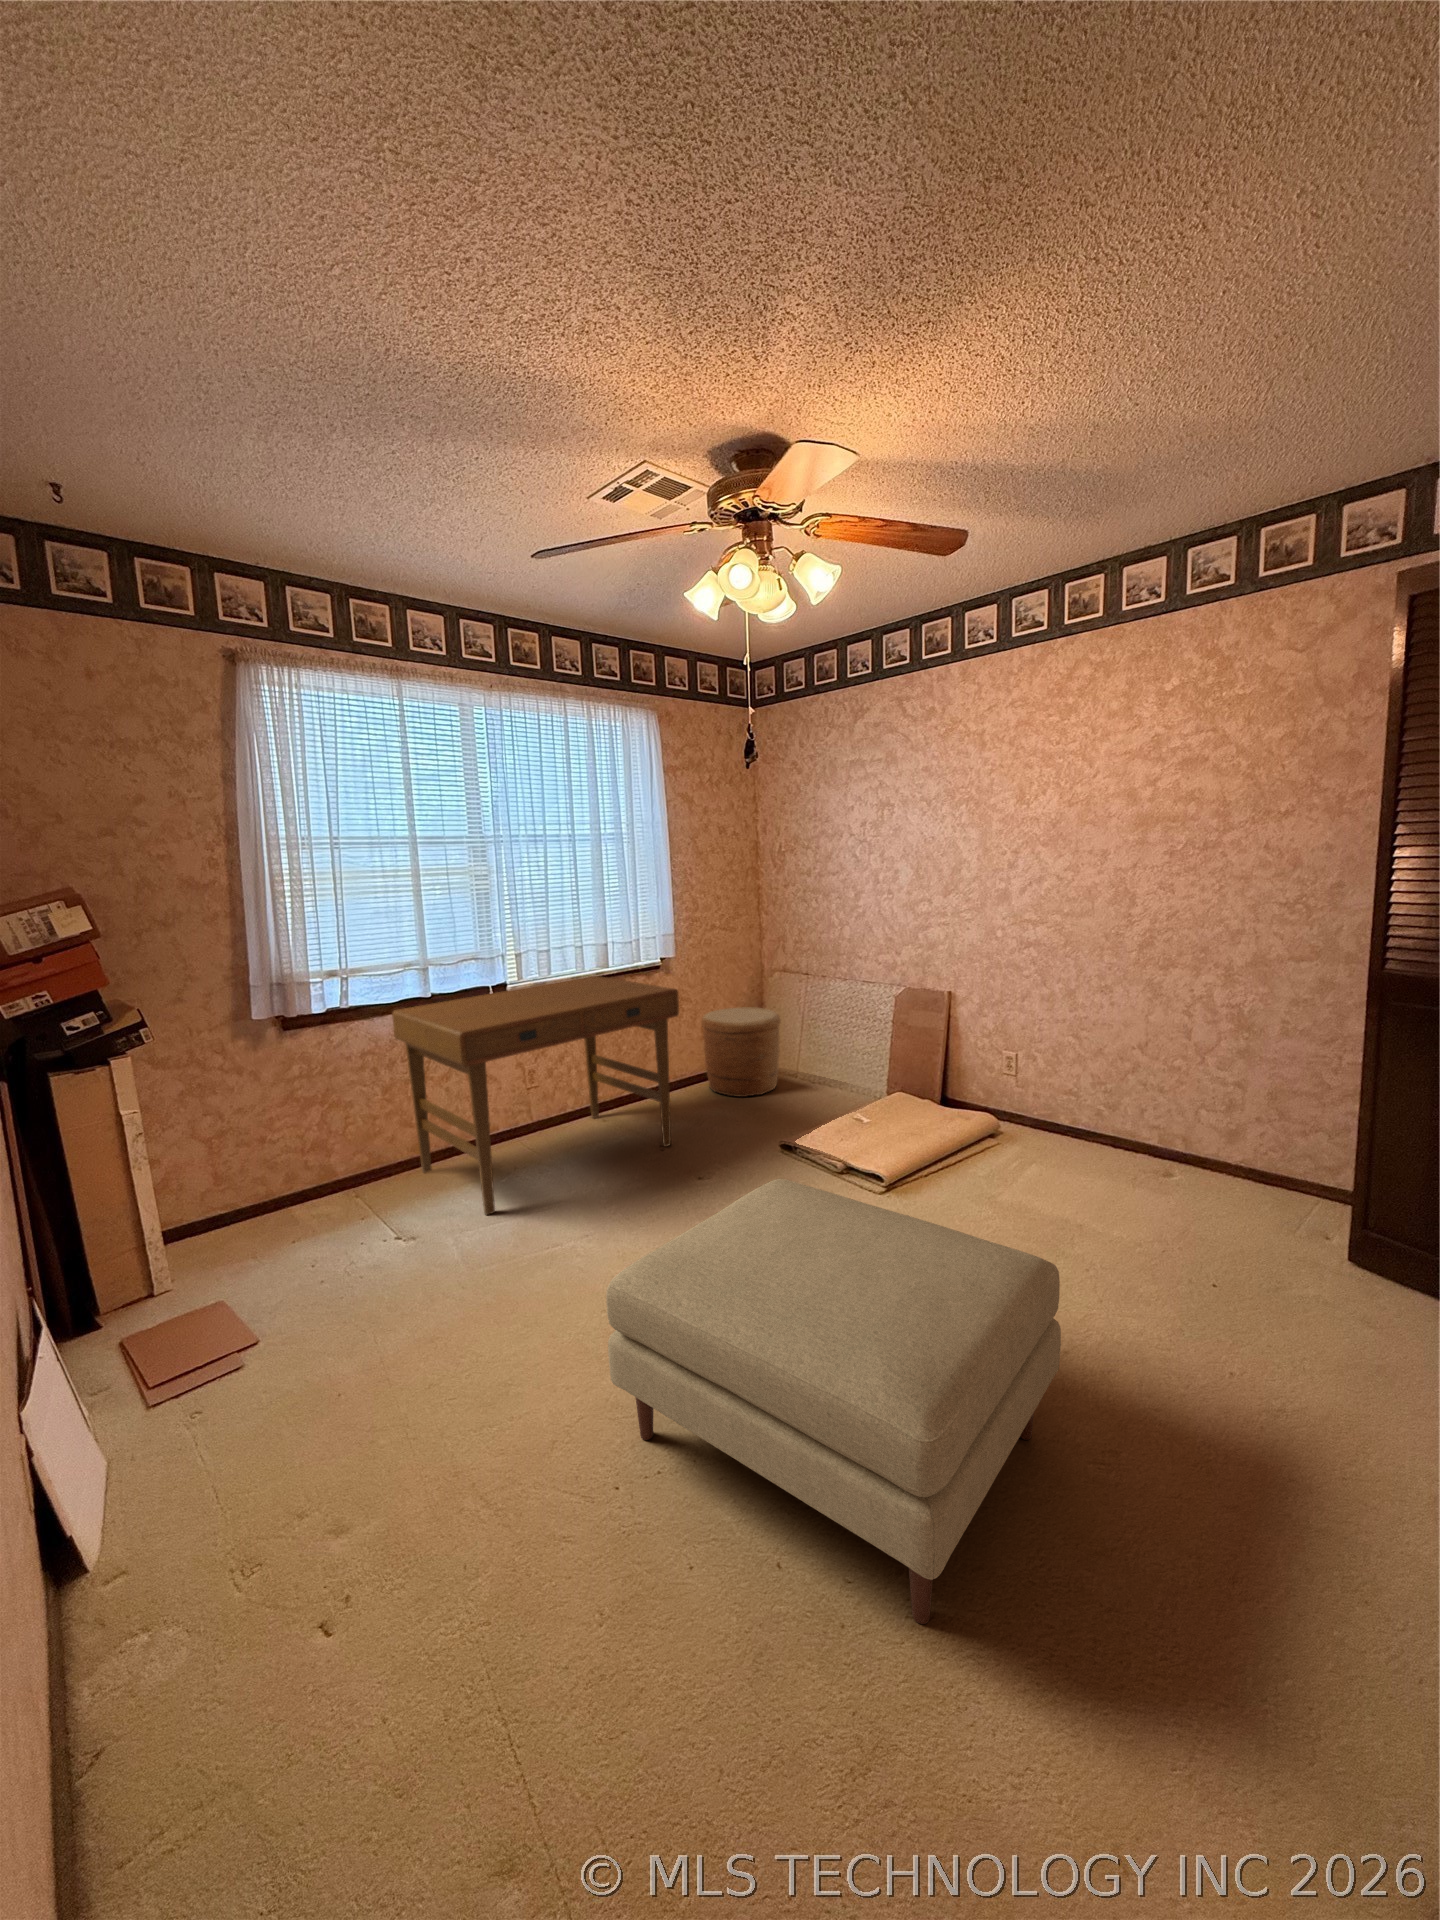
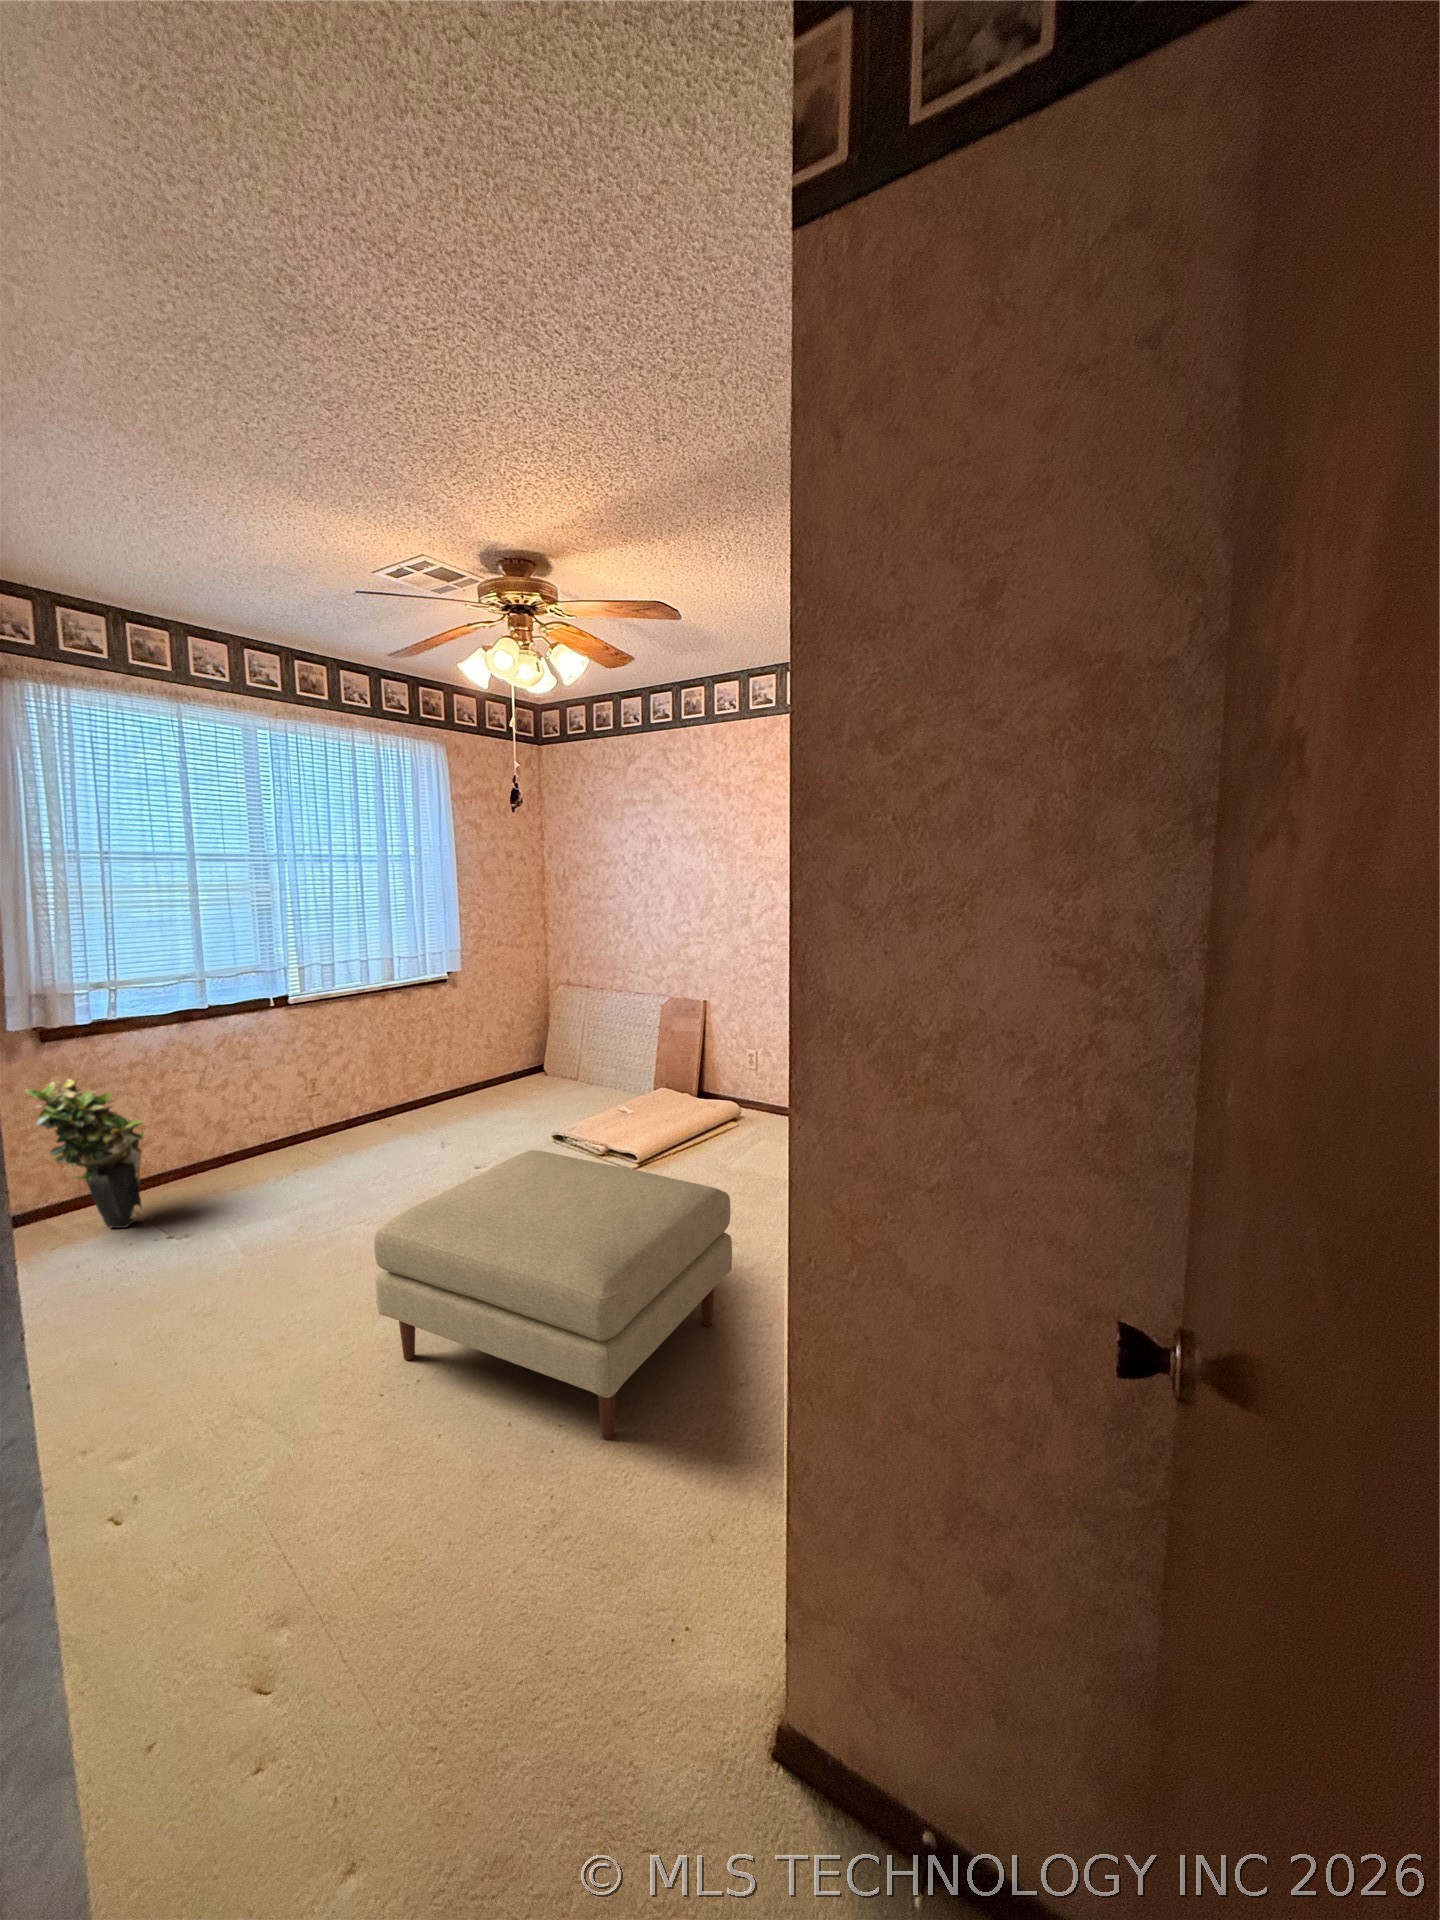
desk: present [392,976,679,1215] -> none [164,989,460,1212]
woven basket: present [701,1008,781,1097] -> none [486,1019,561,1101]
potted plant: none [268,1065,376,1224] -> present [26,1078,145,1228]

